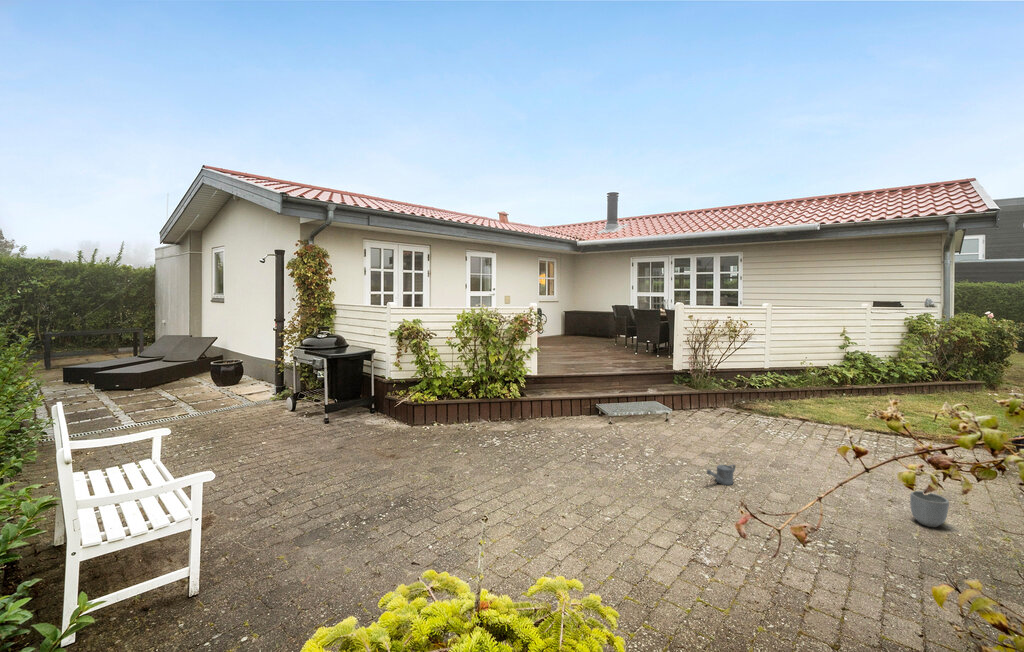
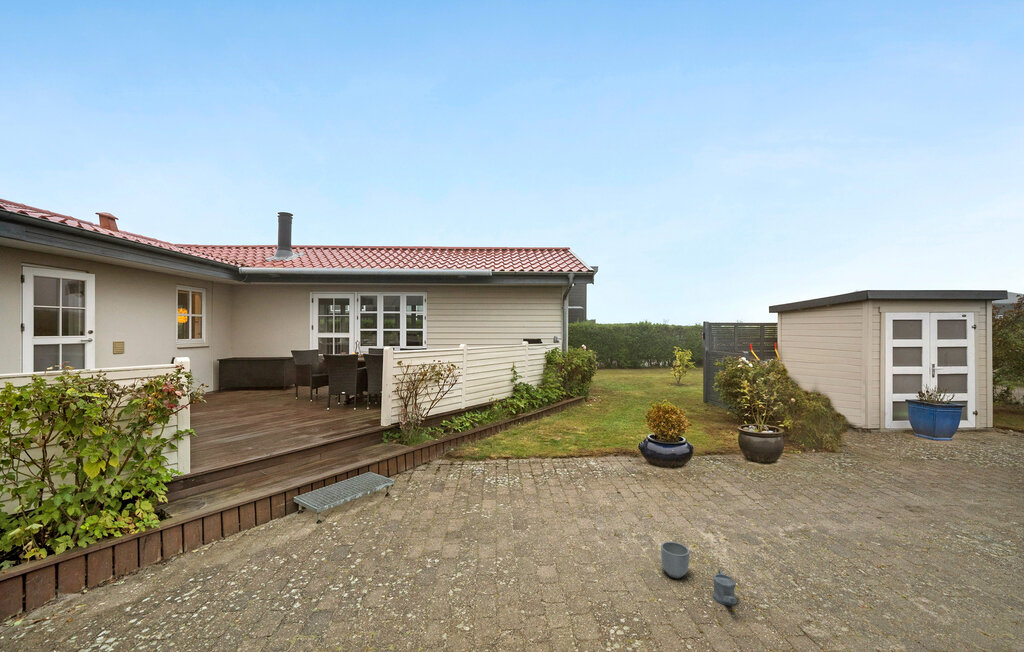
watering can: present [707,464,735,485] -> present [713,569,737,606]

